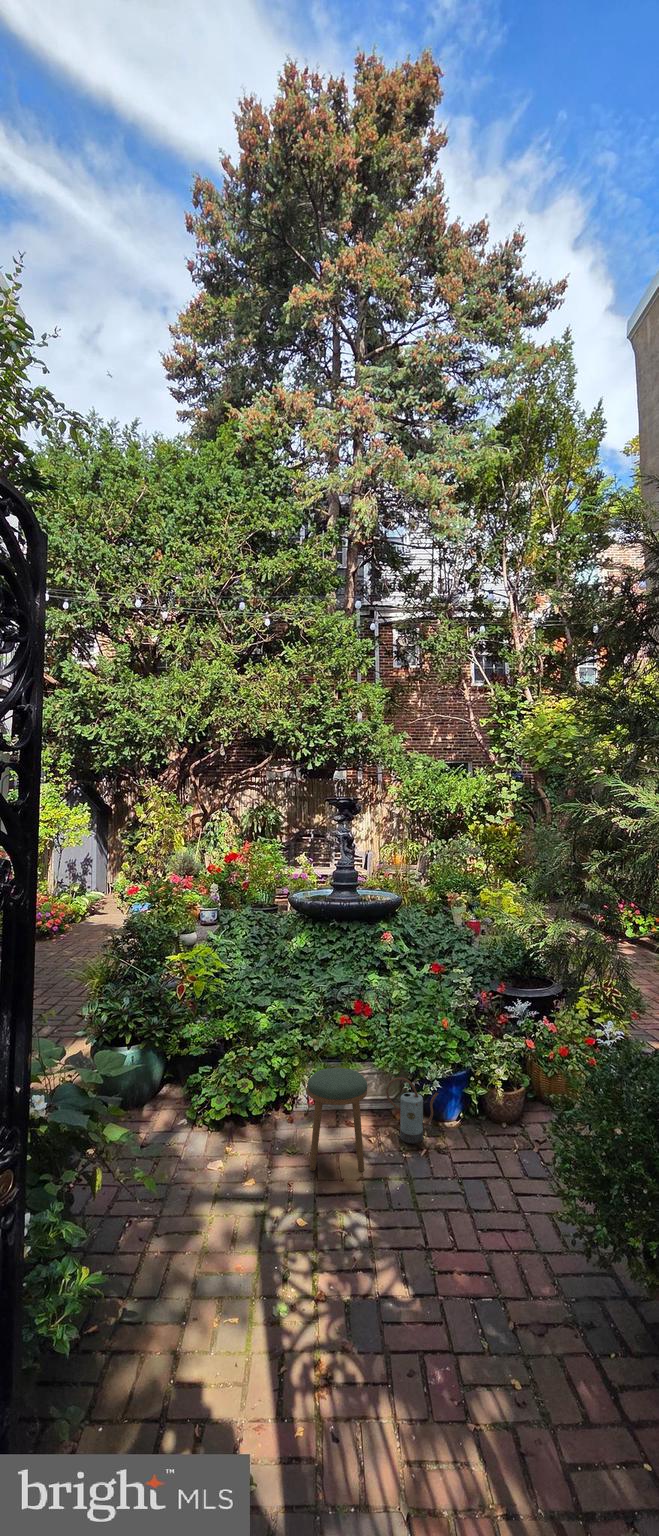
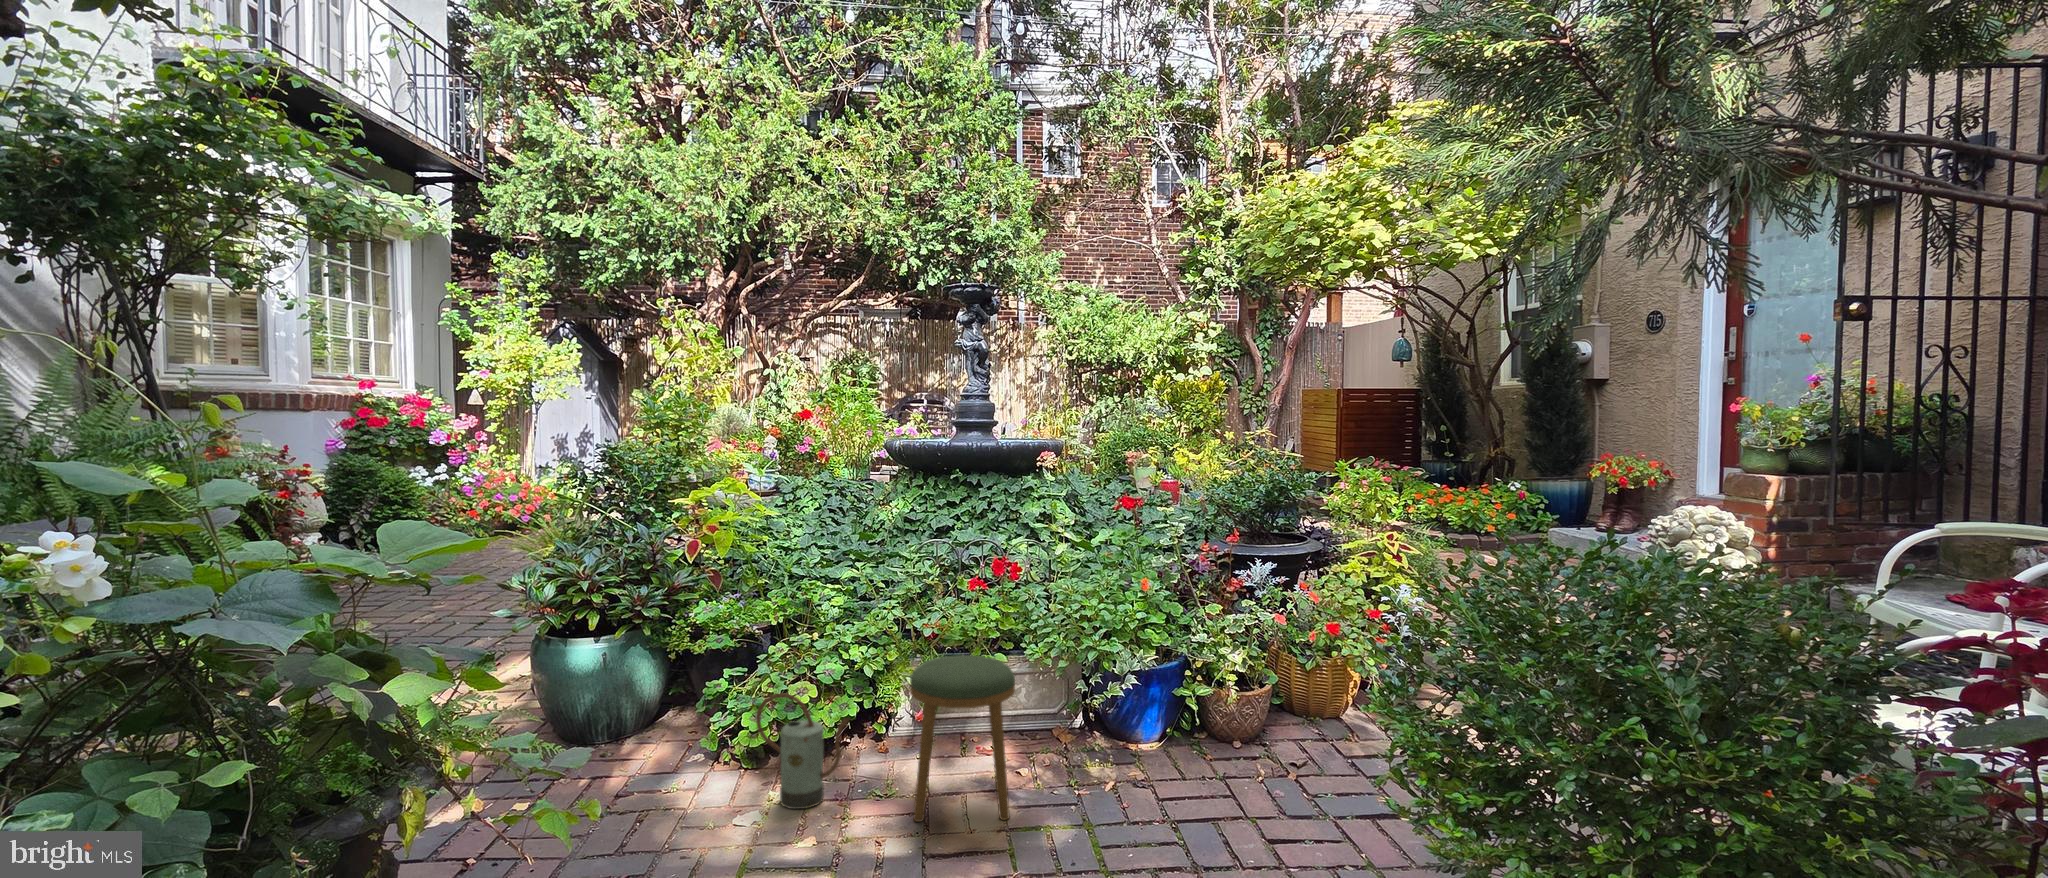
watering can: present [386,1078,438,1144] -> present [756,693,849,809]

